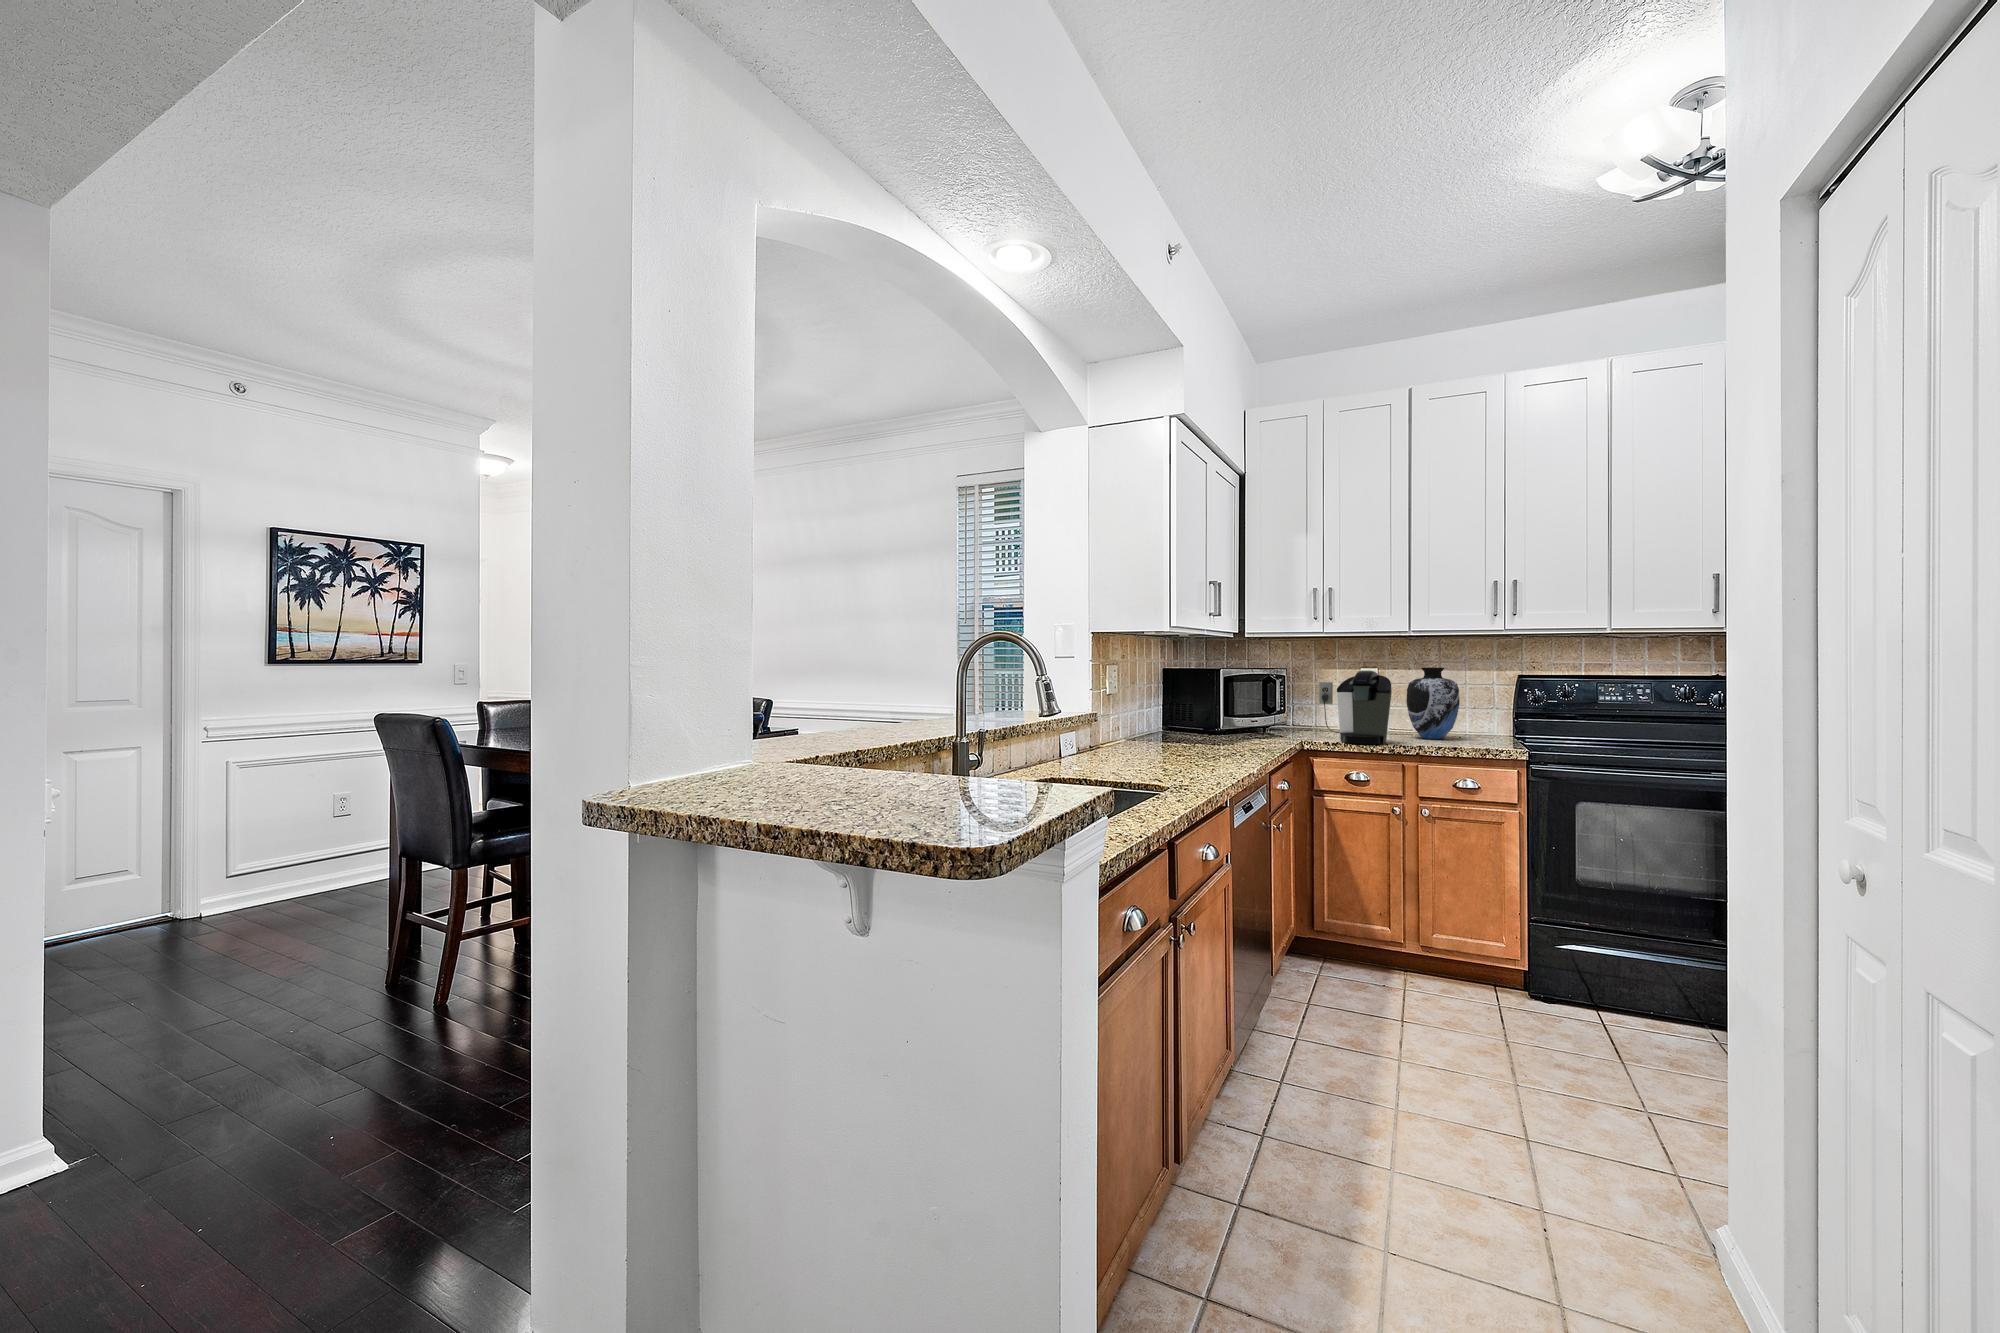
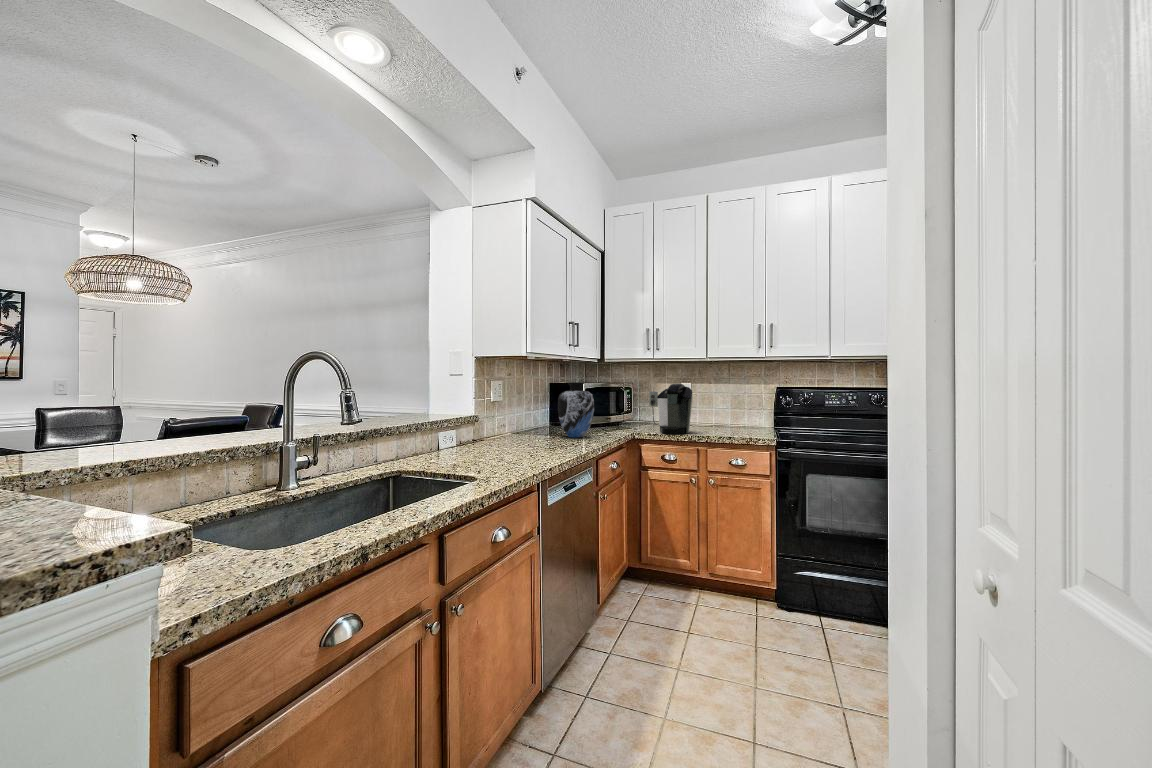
vase: present [1407,668,1460,739] -> present [558,382,594,438]

